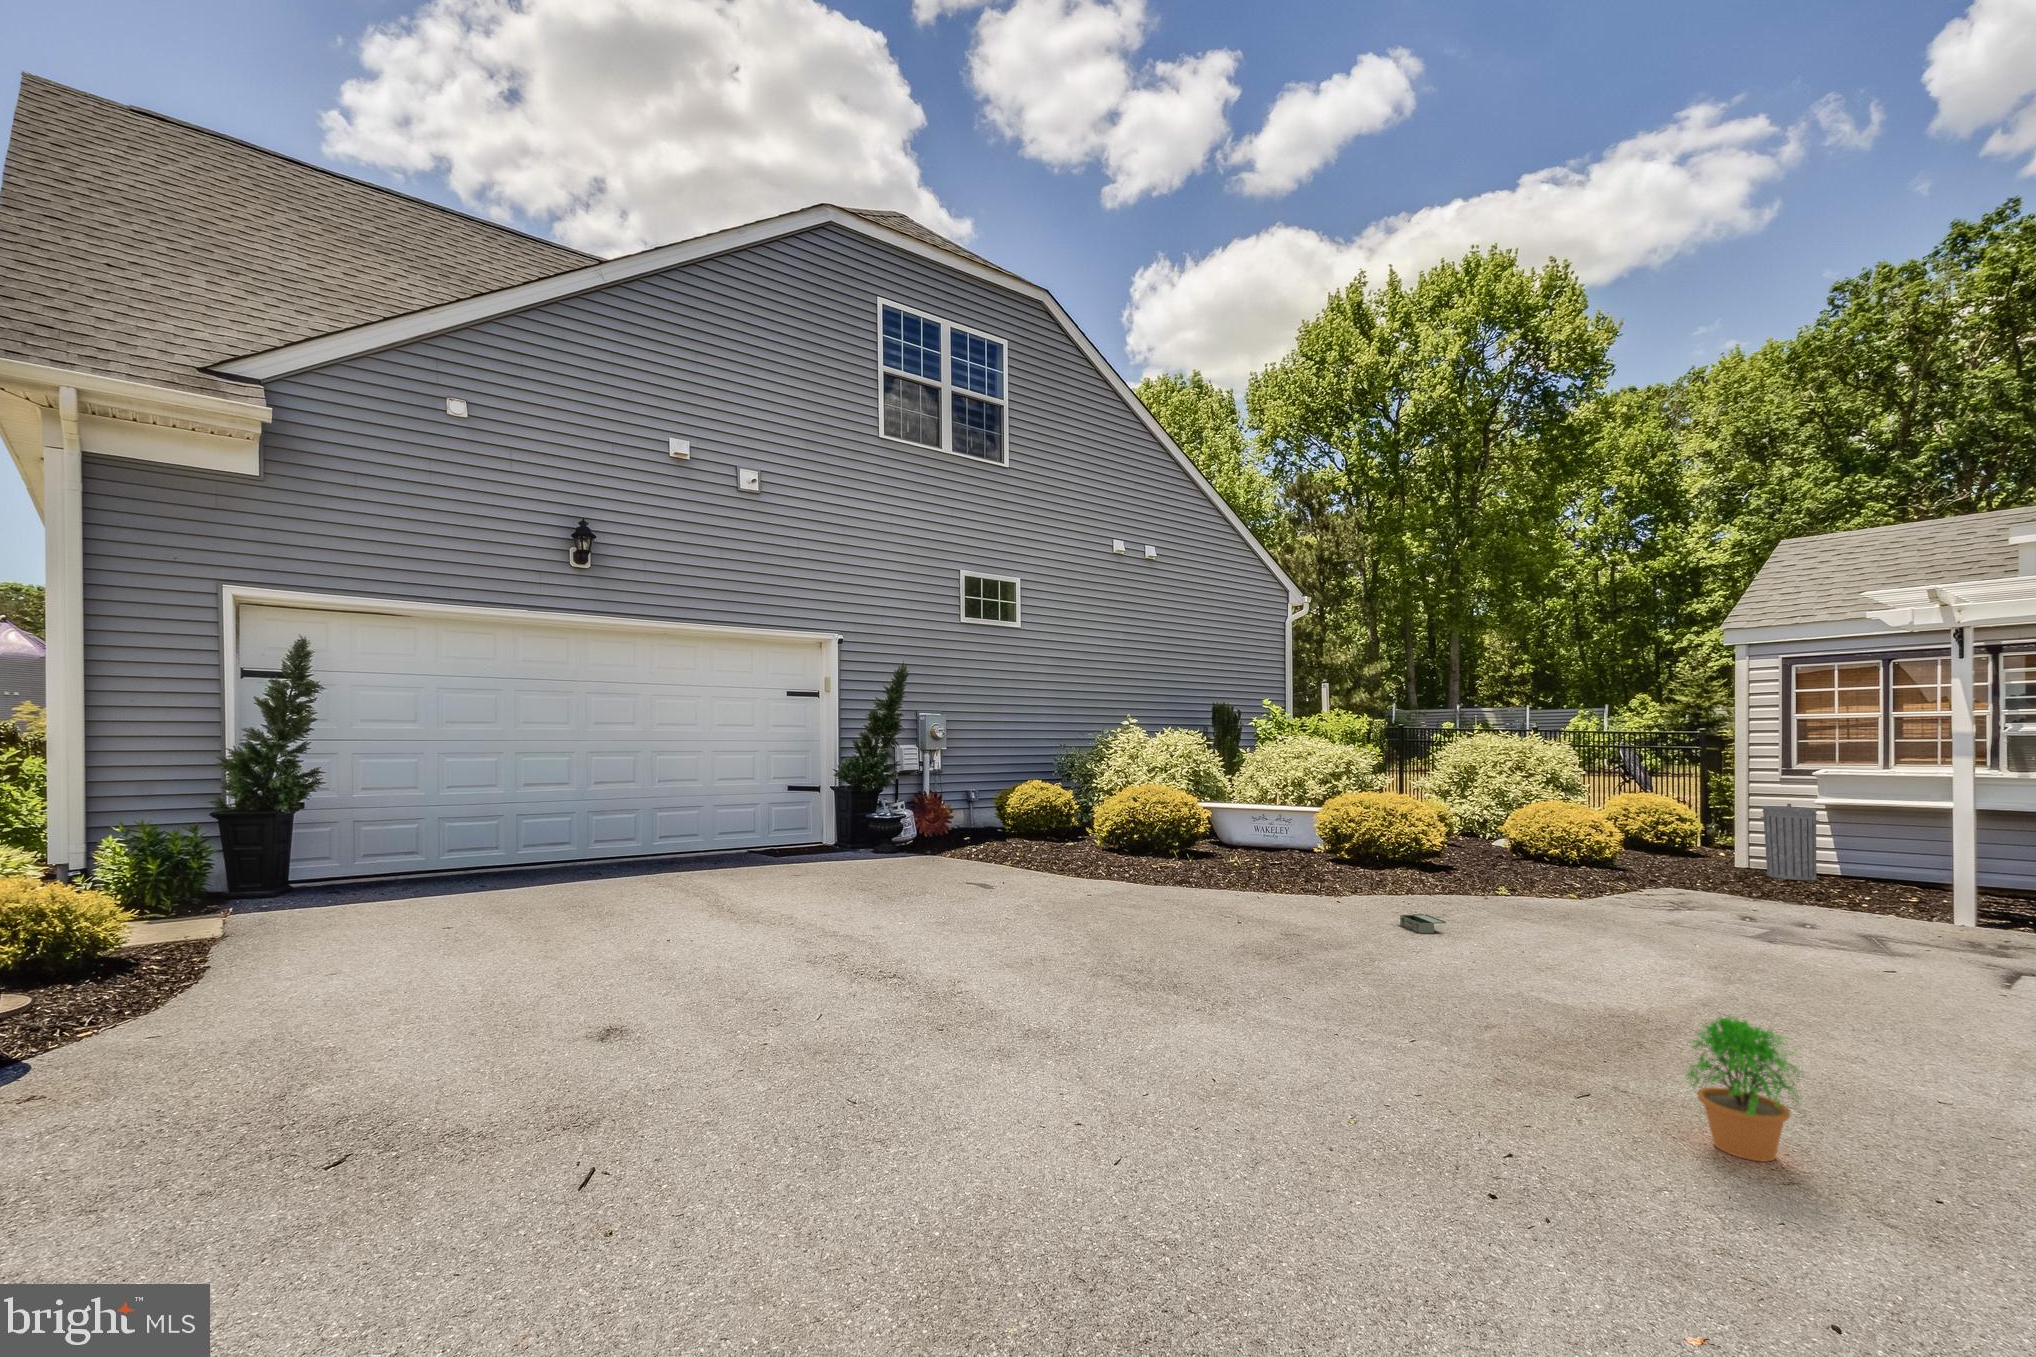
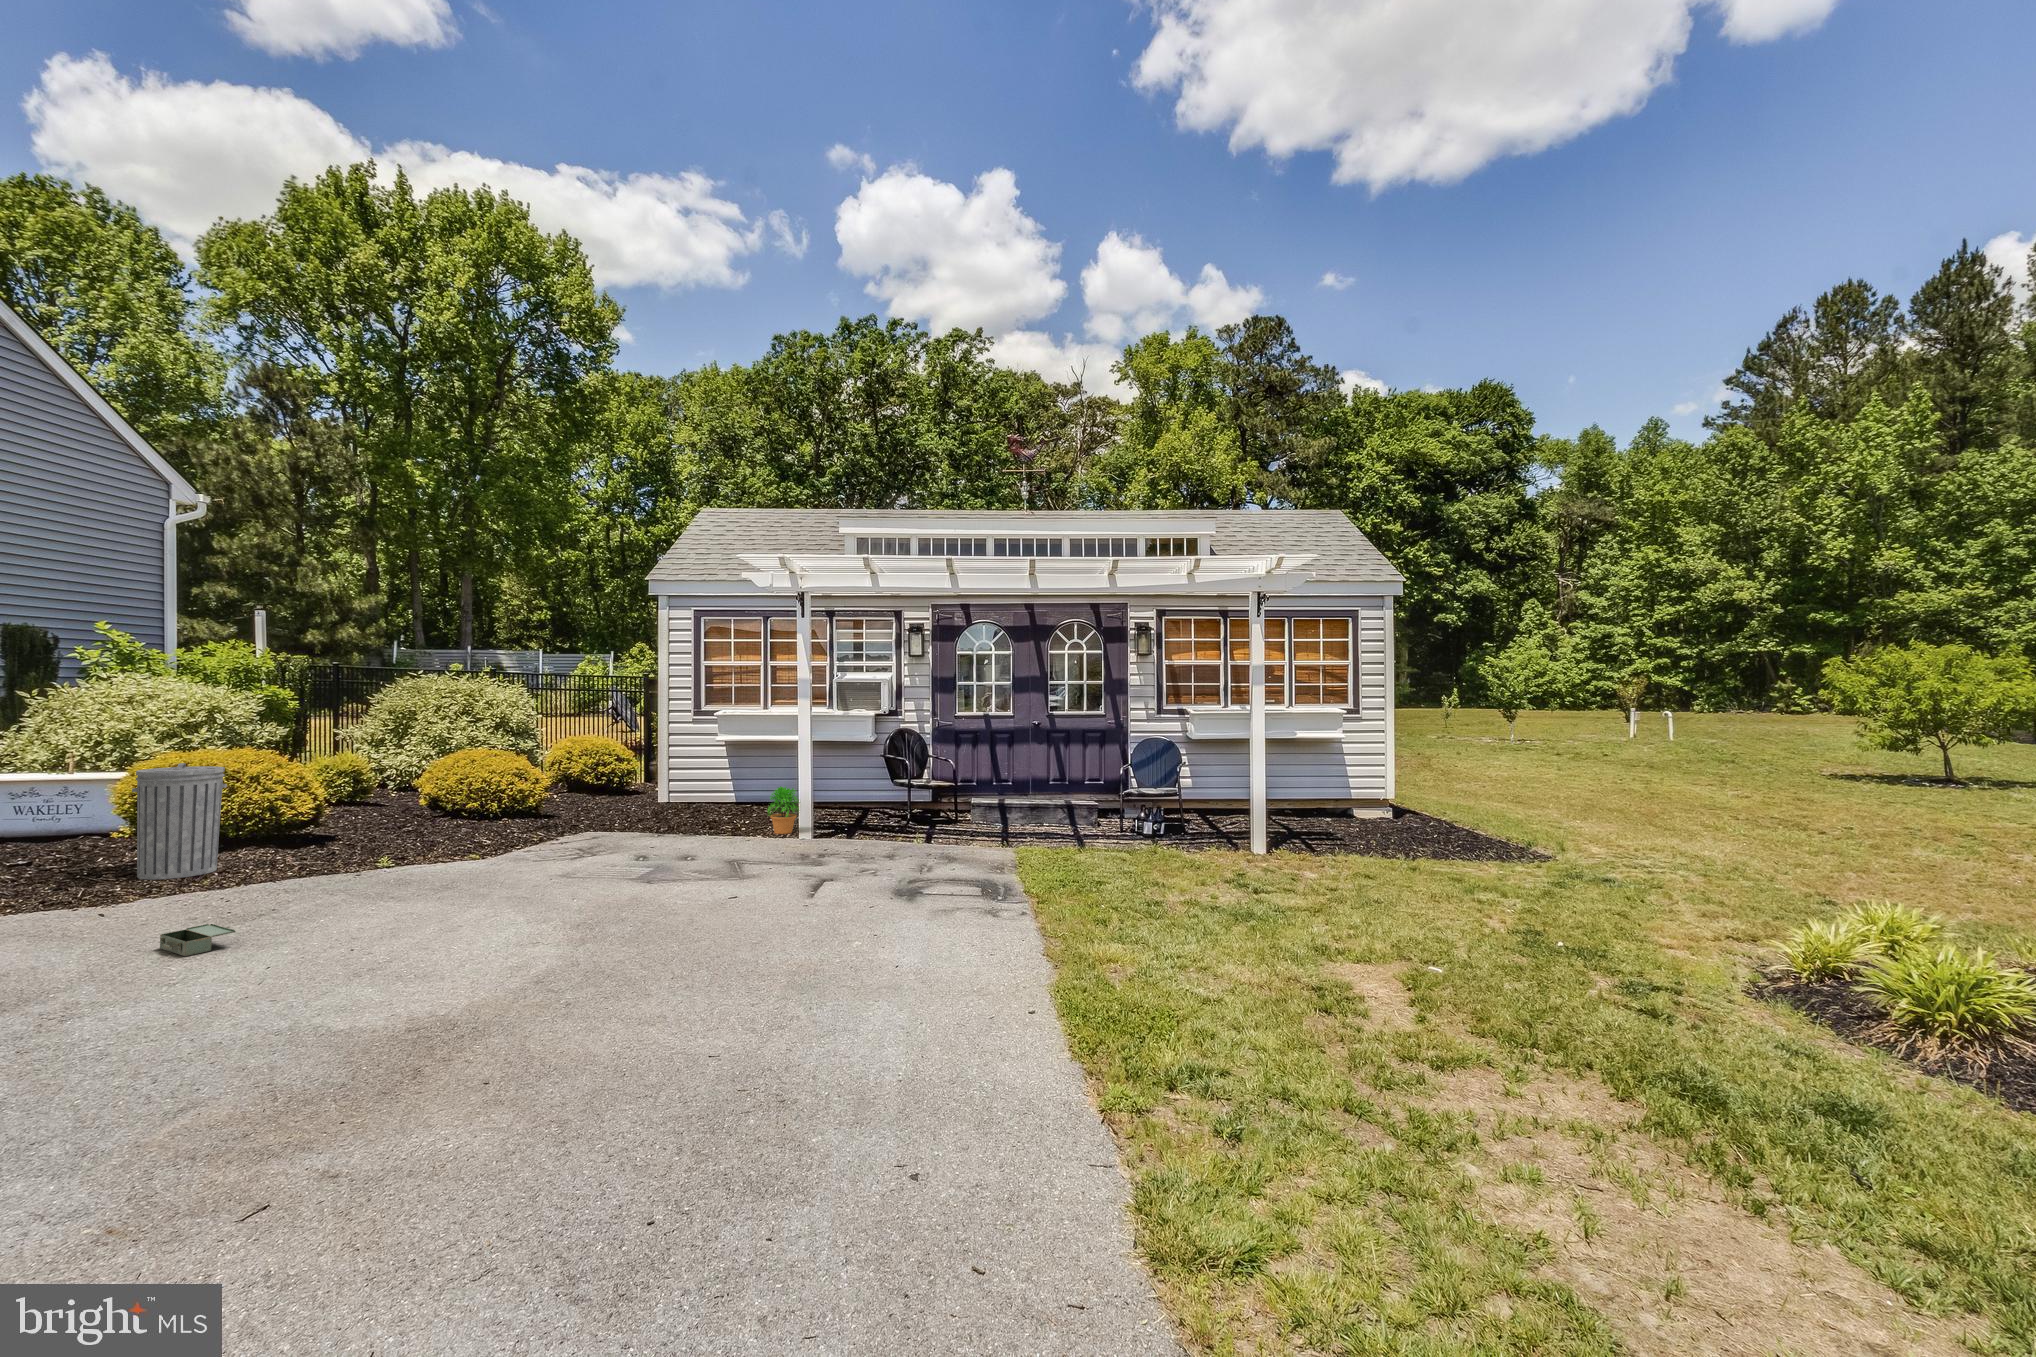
trash can: present [1760,804,1819,880] -> present [132,763,227,880]
potted plant: present [1686,1016,1803,1162] -> present [768,786,799,834]

